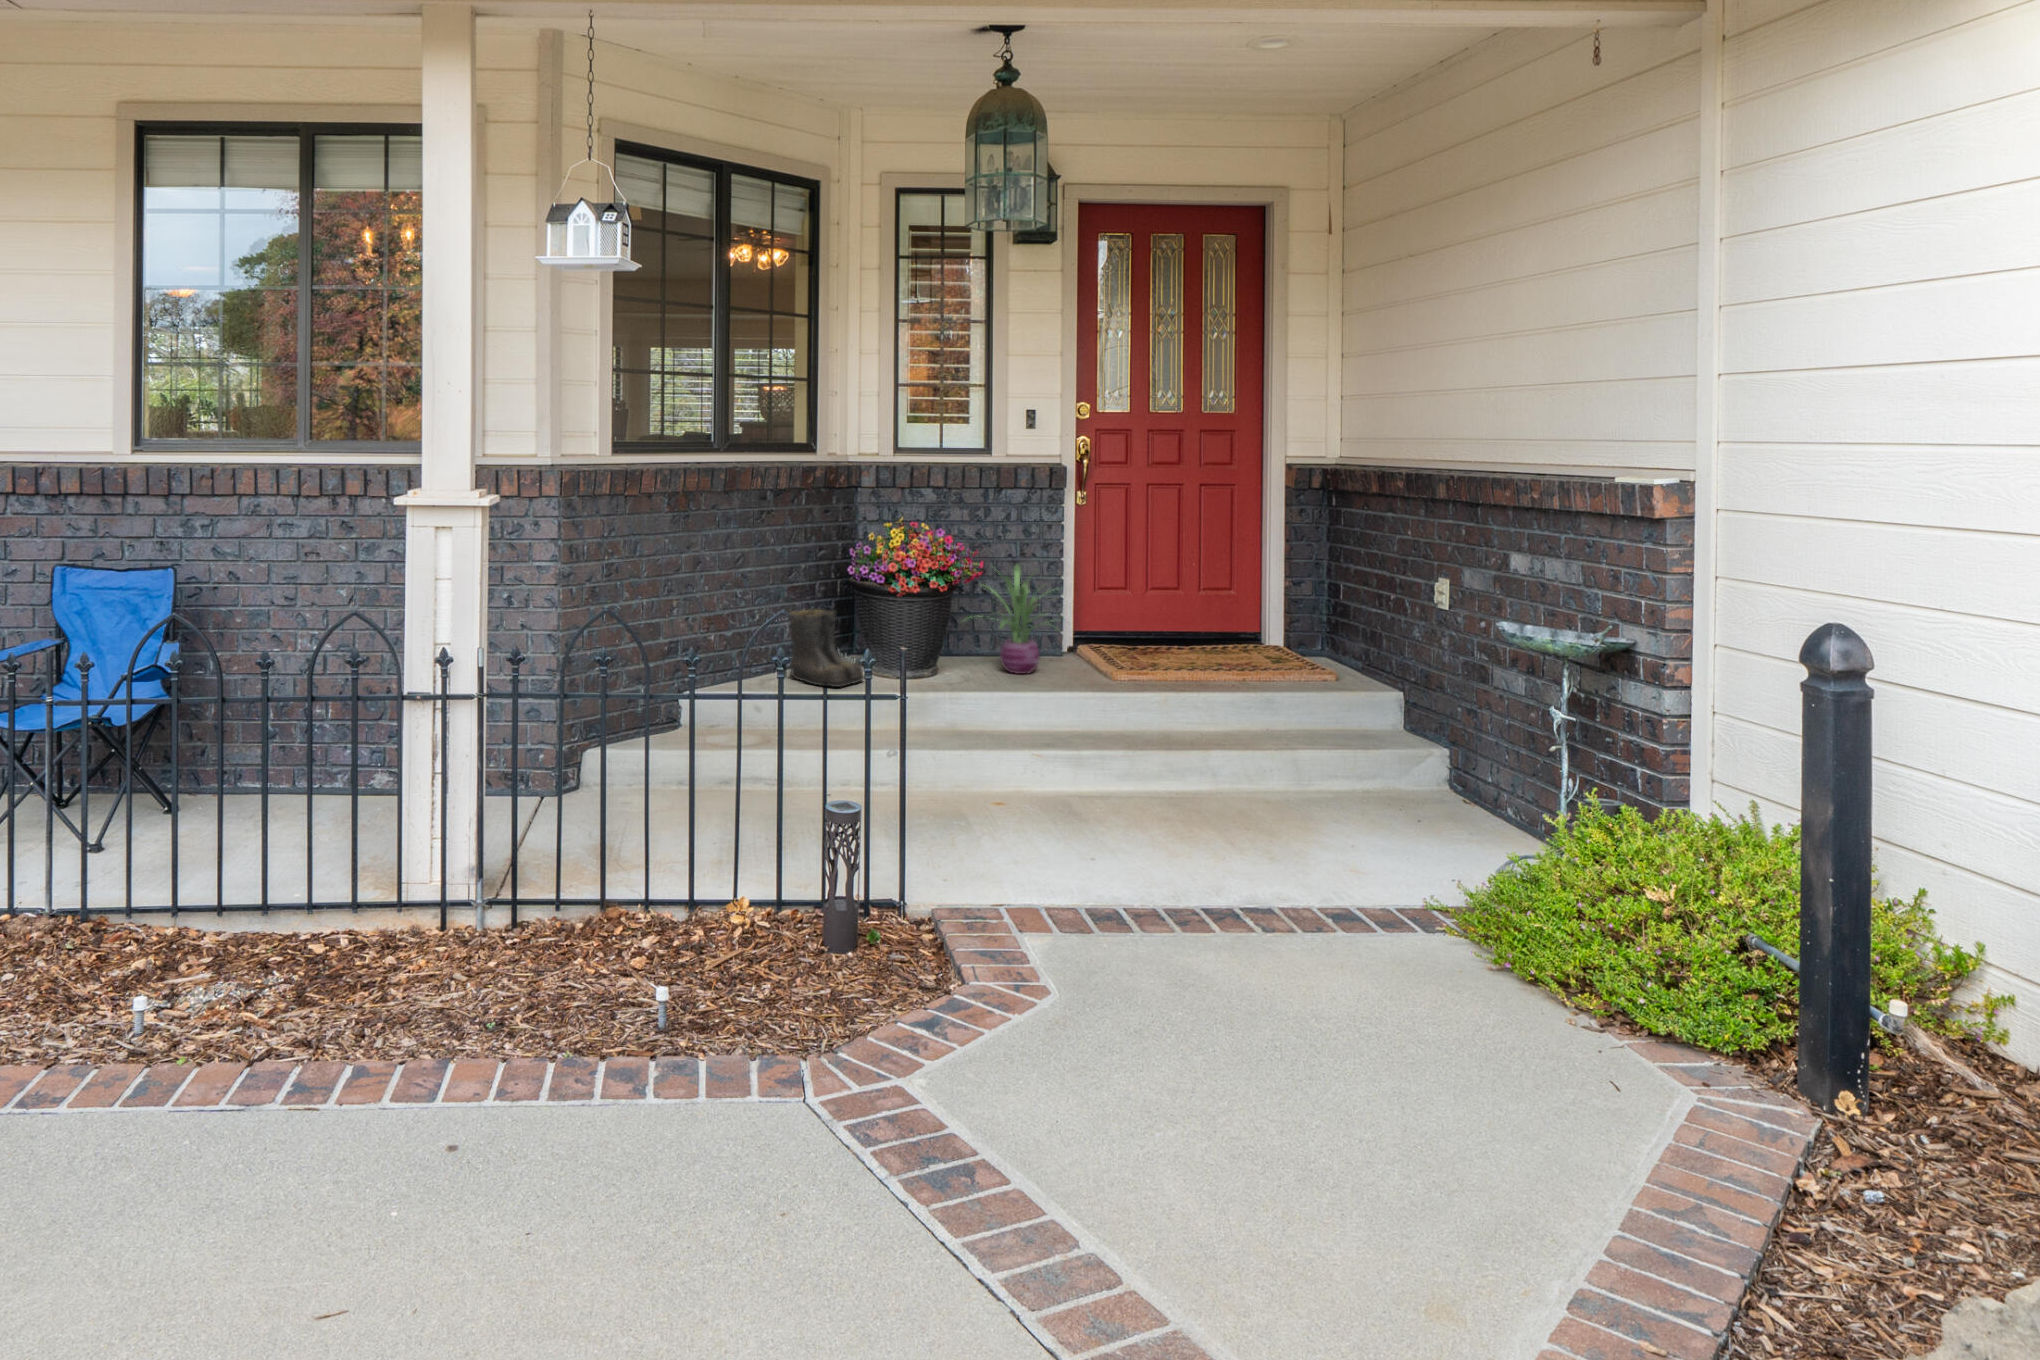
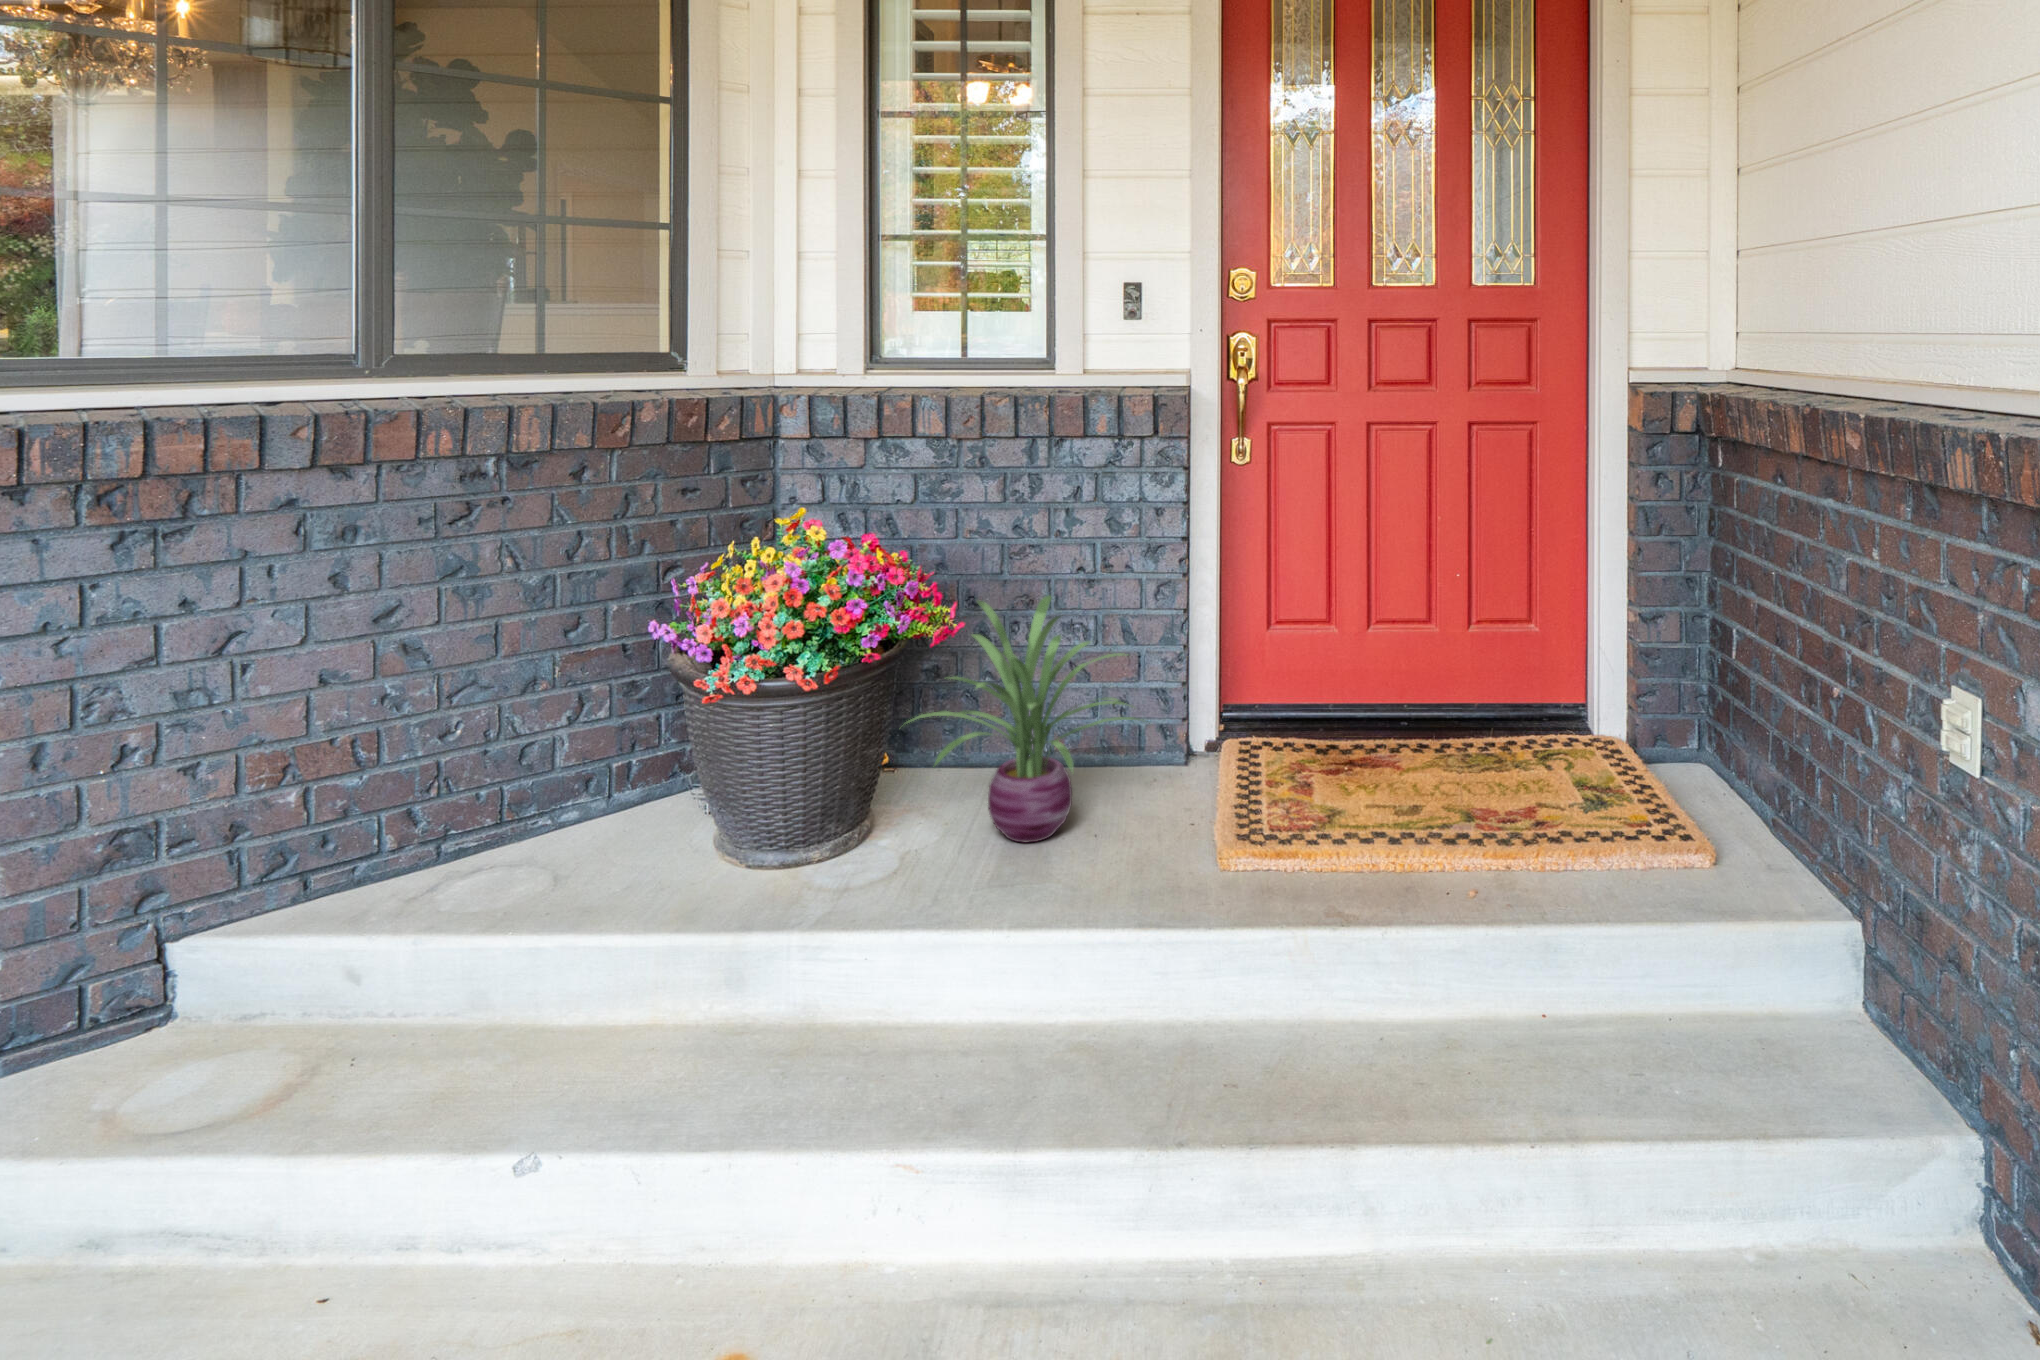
boots: present [788,610,864,687] -> none [500,696,658,905]

